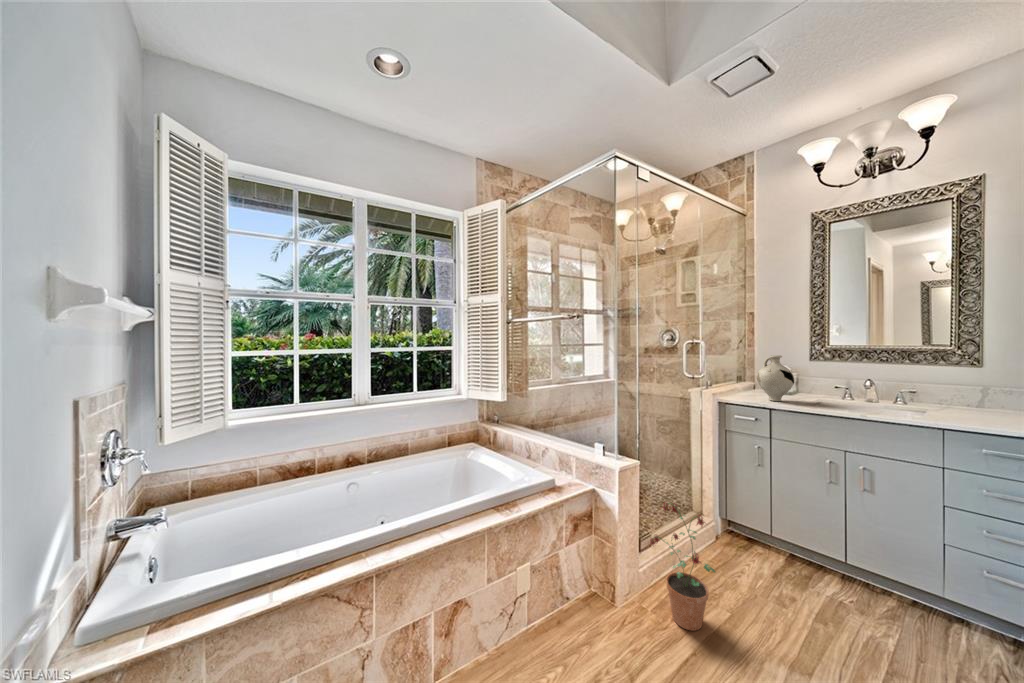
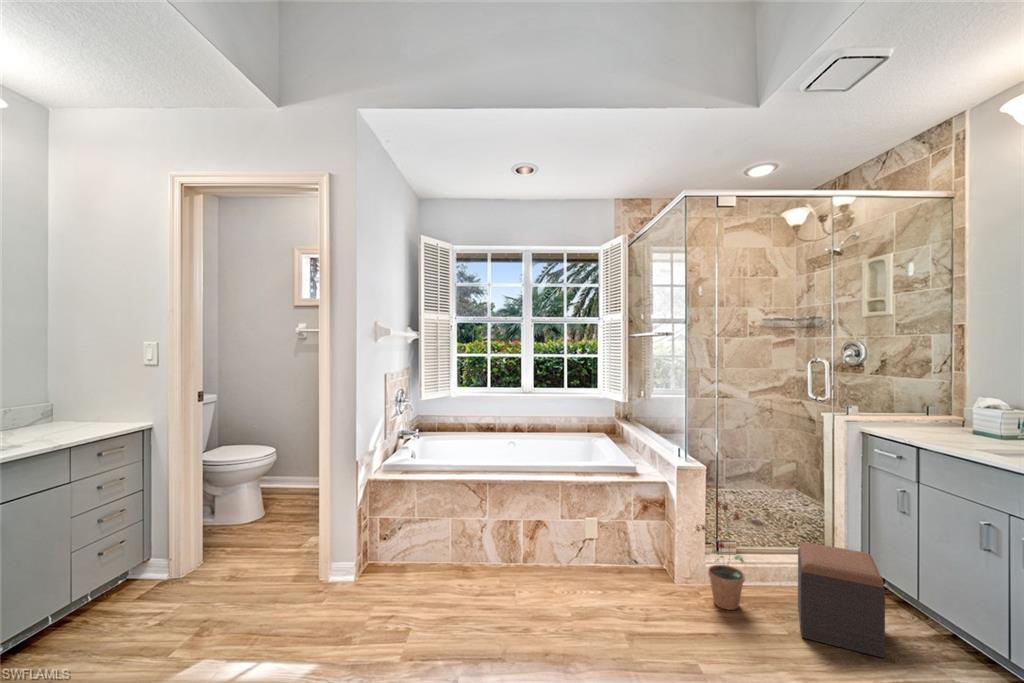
decorative vase: present [757,355,794,401] -> none [905,379,953,435]
footstool: none [726,520,841,638] -> present [798,542,885,658]

